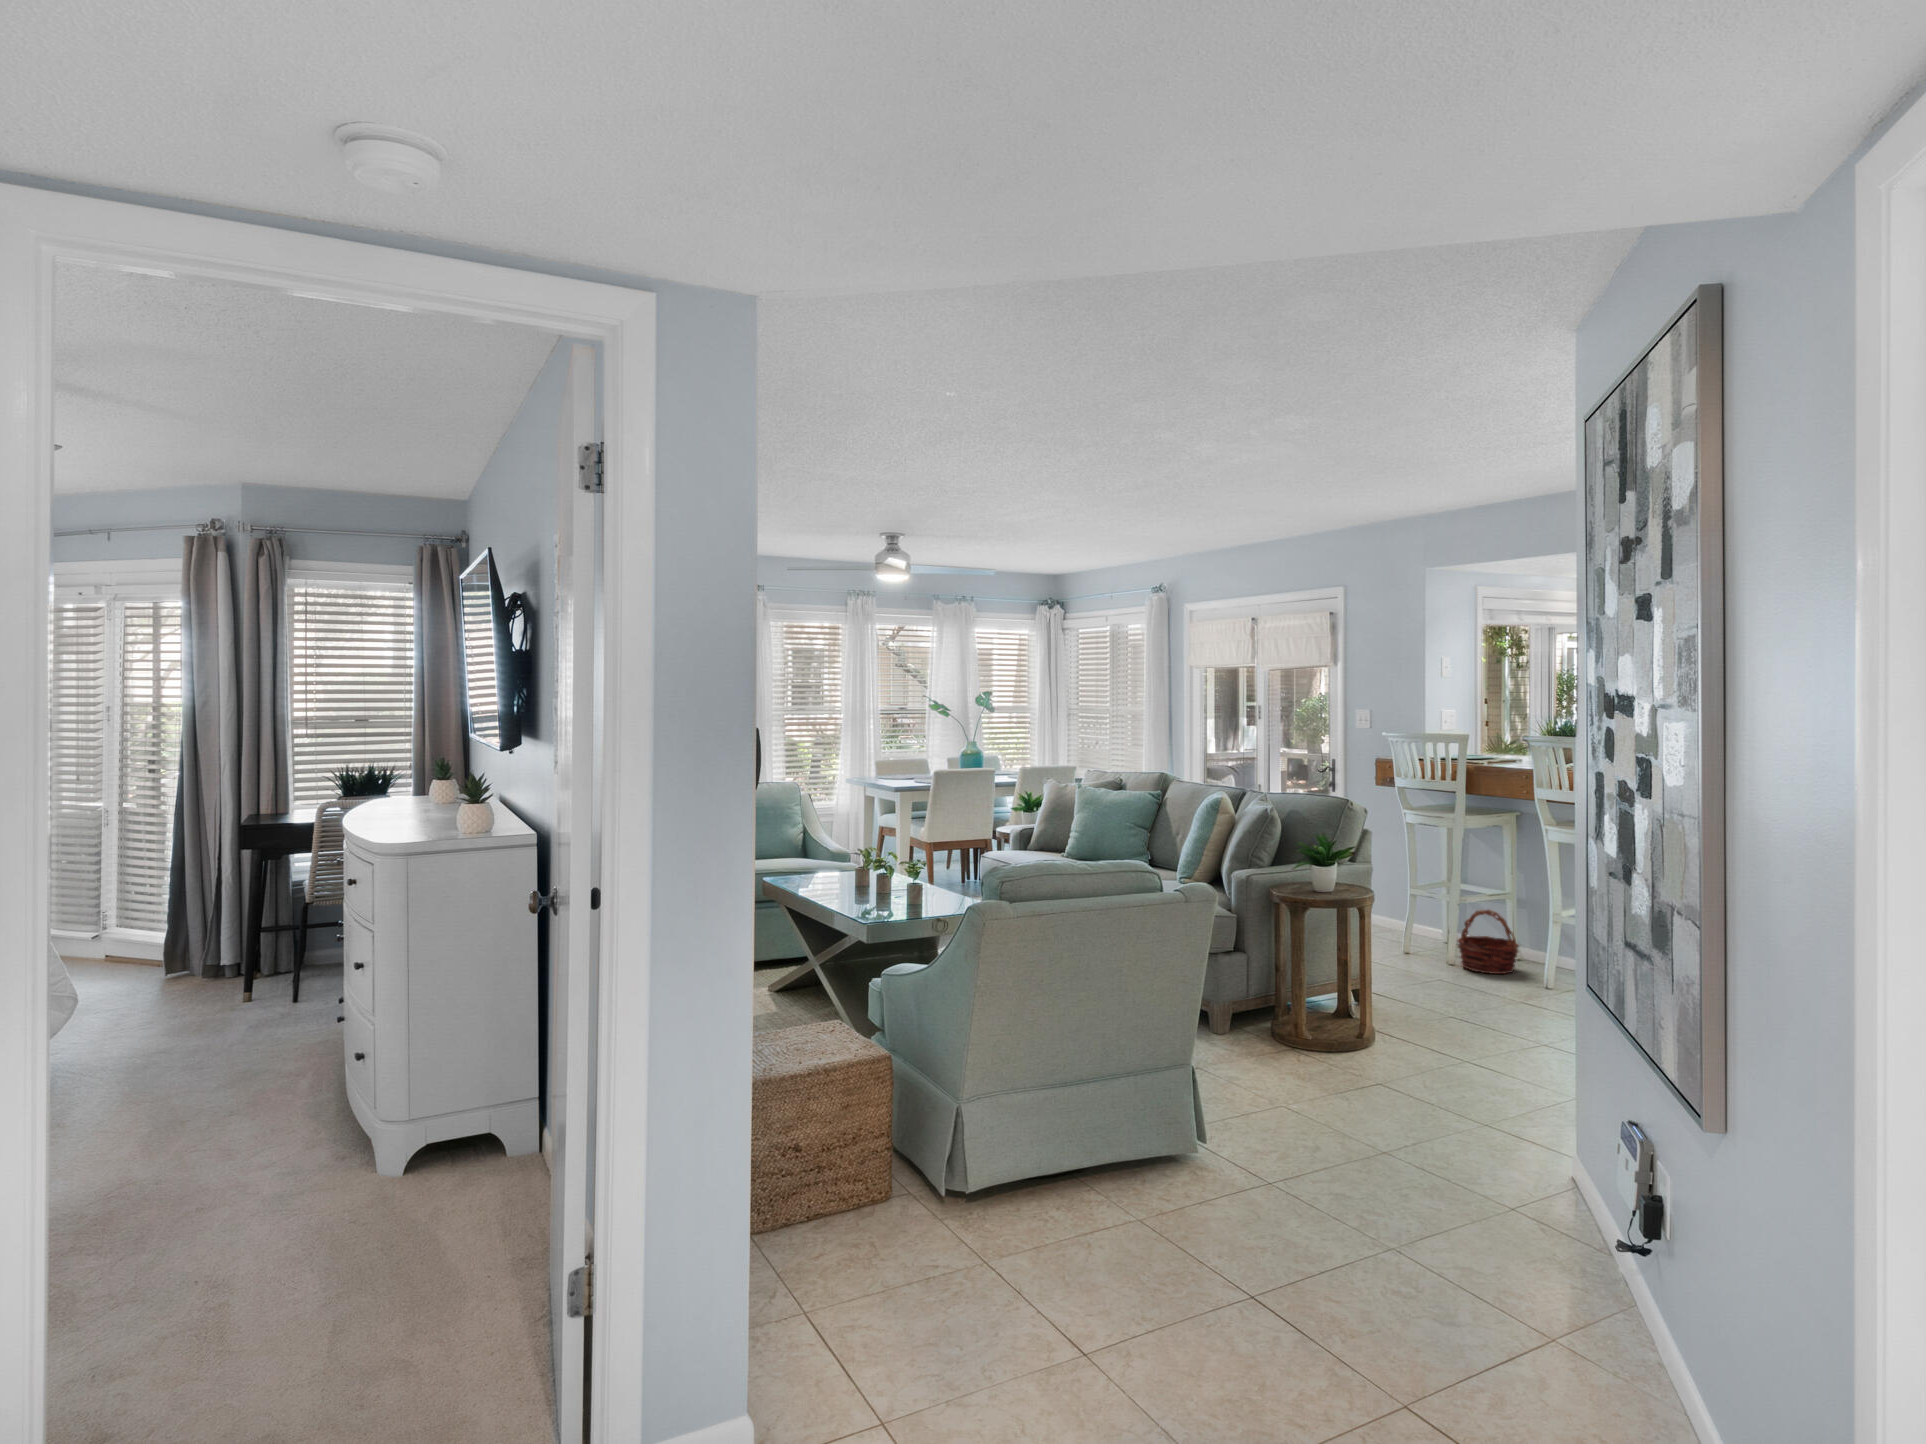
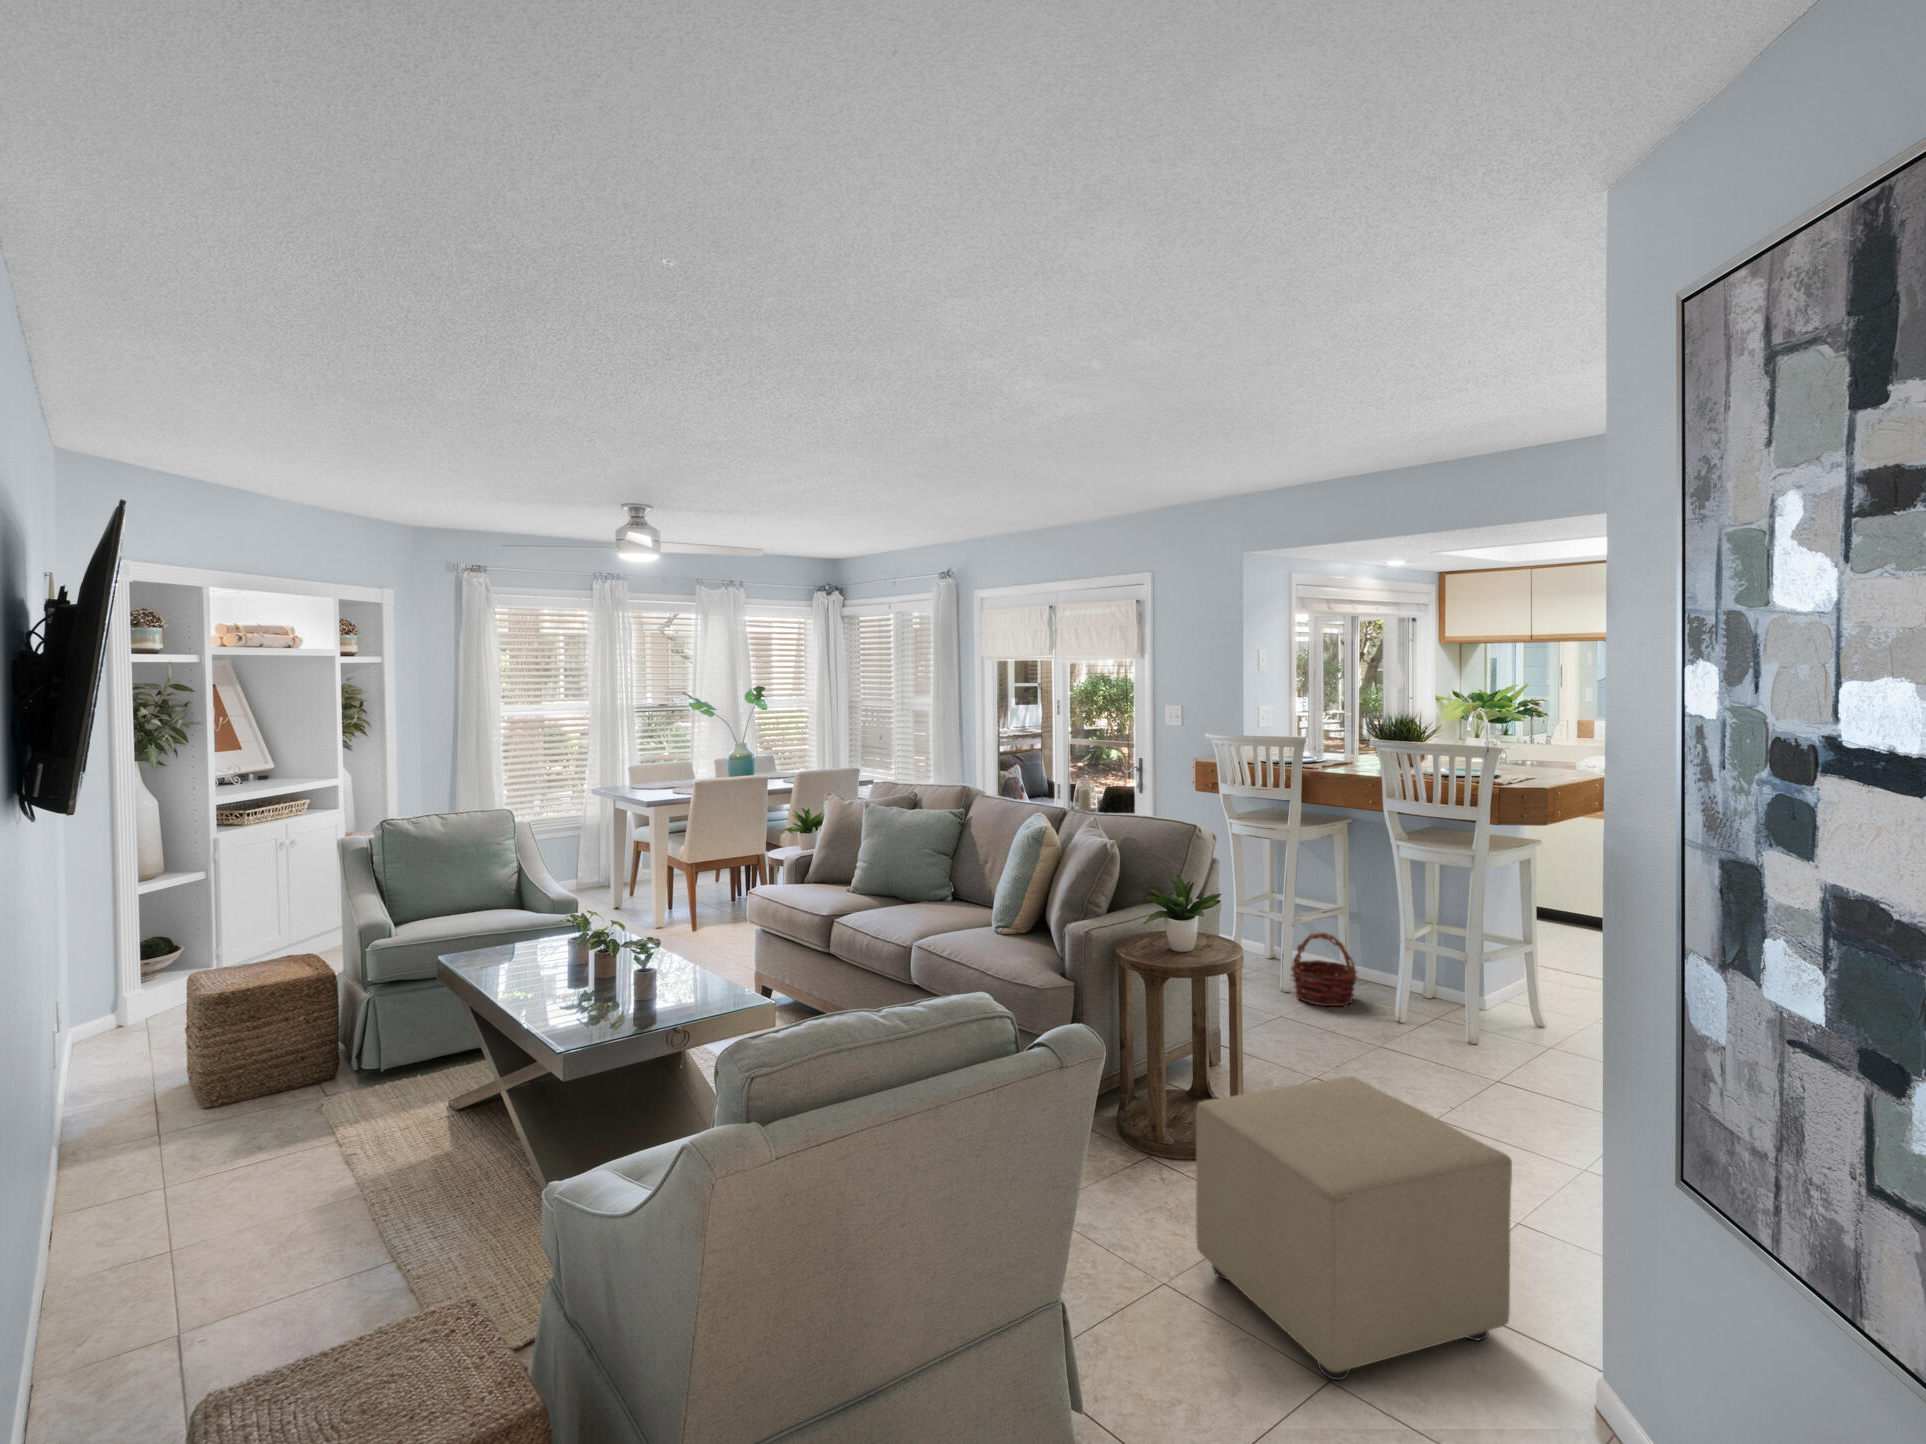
ottoman: none [1306,974,1527,1152] -> present [1196,1076,1512,1380]

